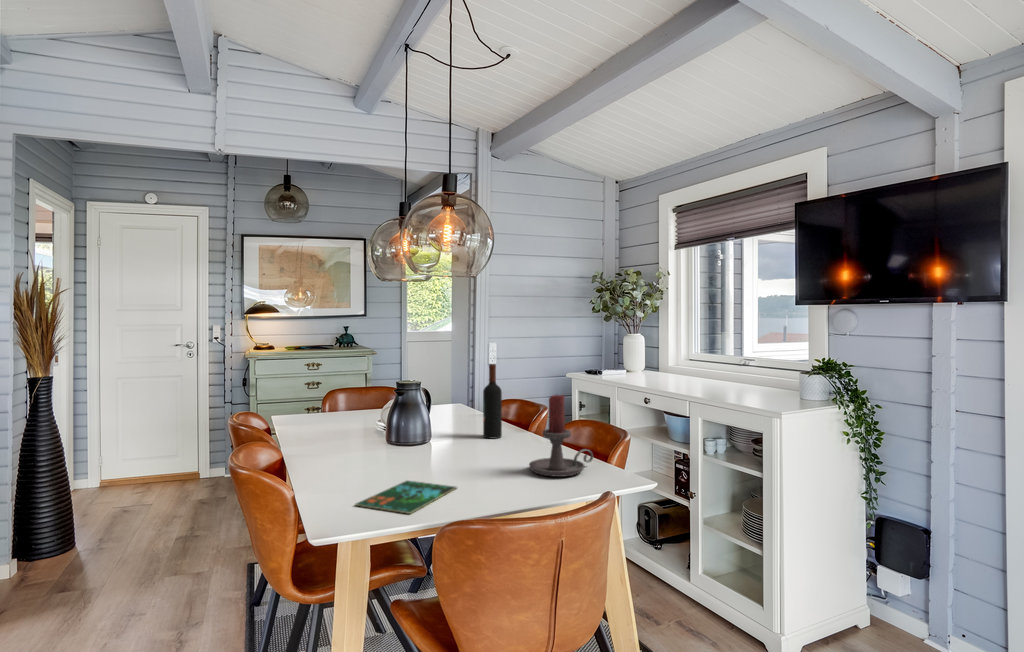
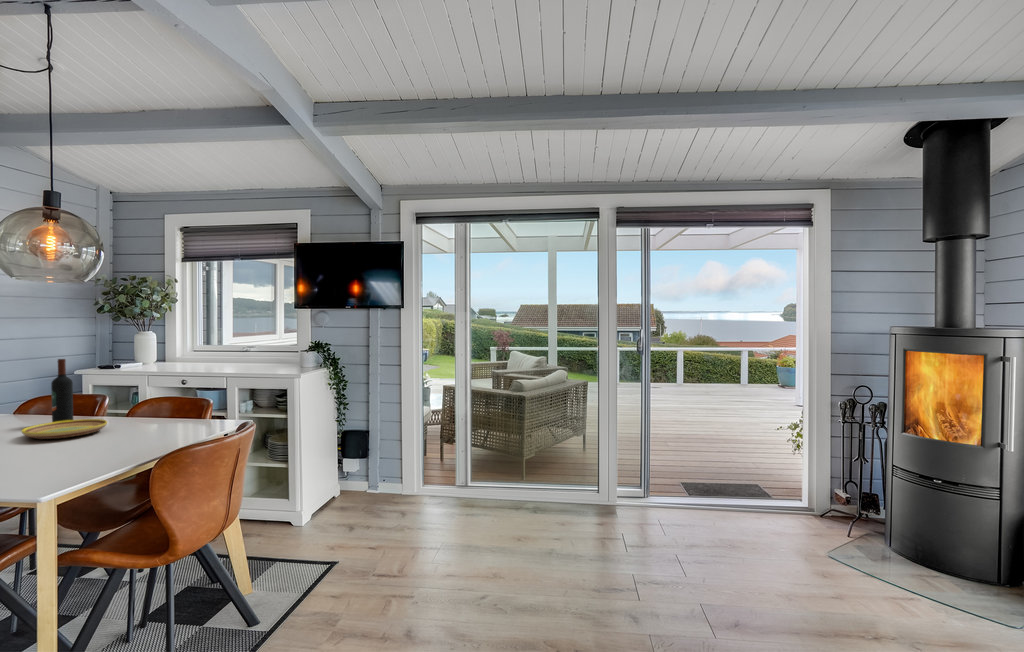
candle holder: present [529,395,593,477] -> none [147,372,195,432]
plate: none [431,435,508,459] -> present [22,419,107,439]
book: present [356,481,456,514] -> none [33,448,108,473]

